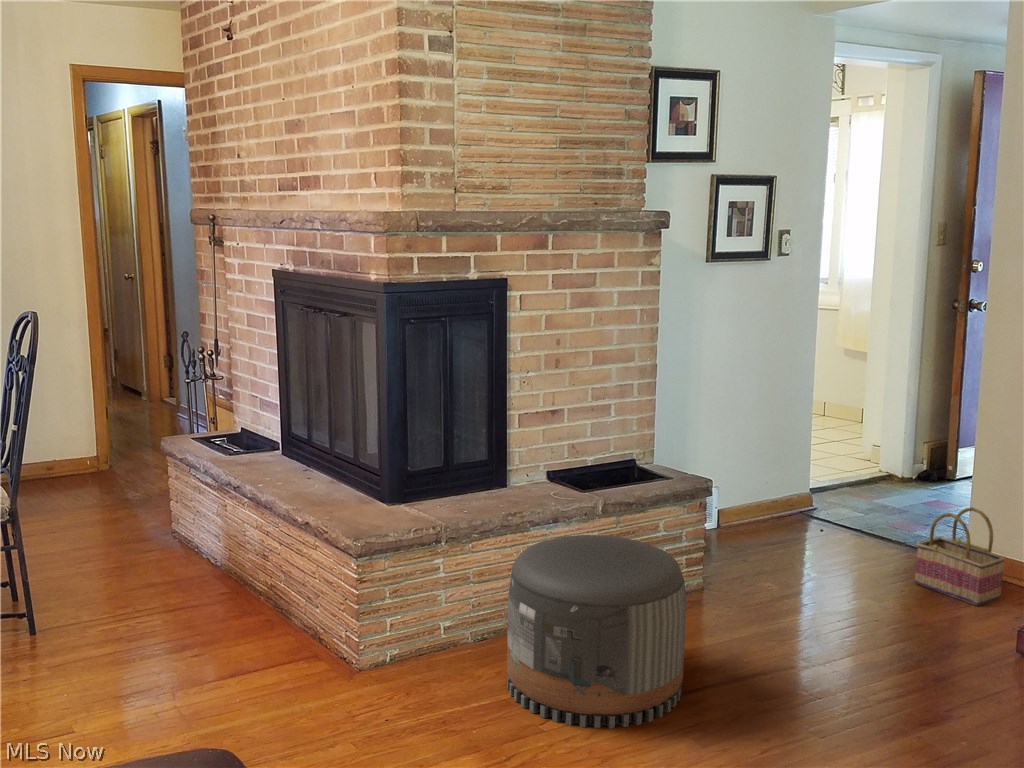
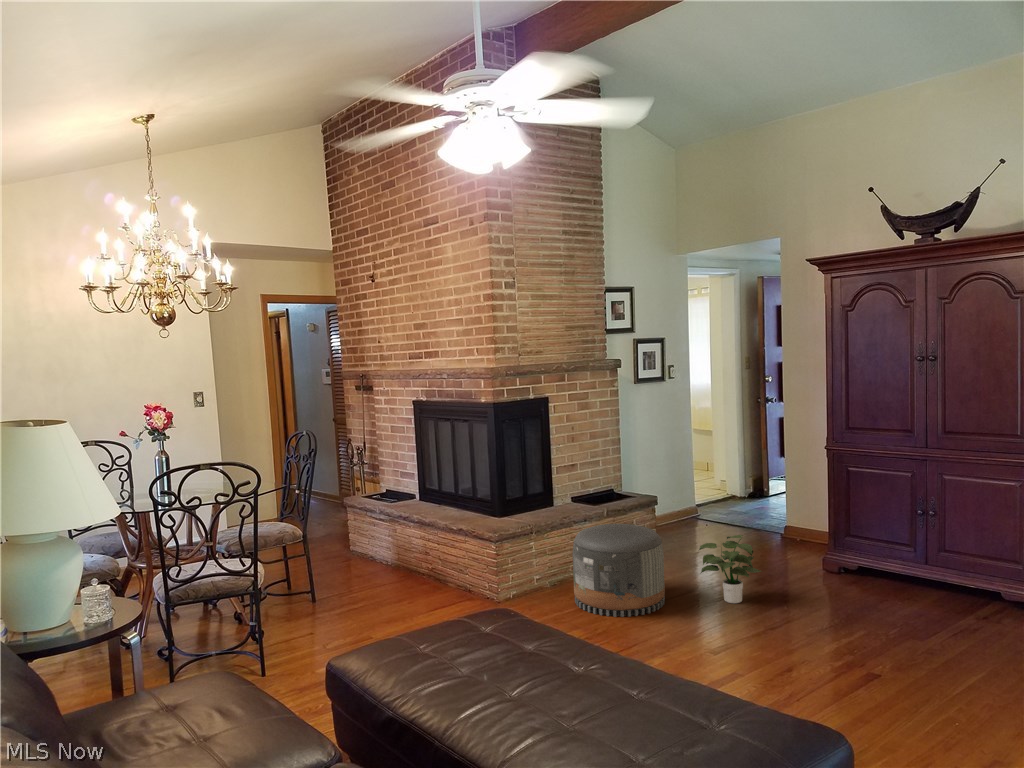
basket: present [915,507,1006,606] -> none [762,500,808,551]
potted plant: none [755,585,884,721] -> present [699,535,762,603]

